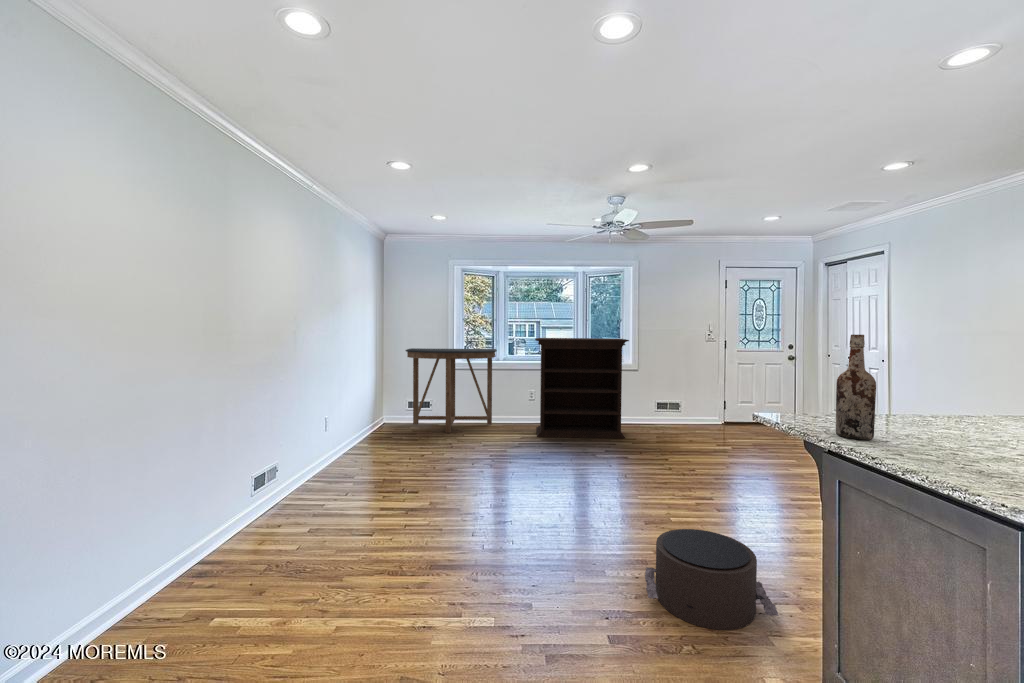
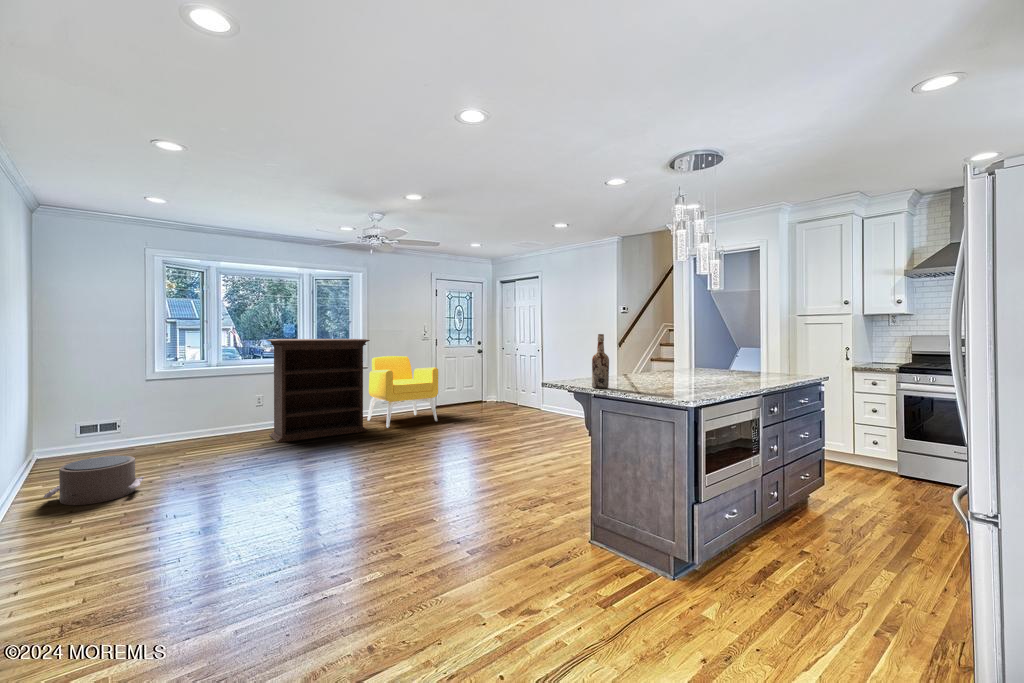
console table: present [406,348,497,433] -> none [78,352,218,456]
armchair: none [635,358,716,439] -> present [367,356,438,428]
pouf: present [645,529,779,630] -> present [43,456,144,505]

